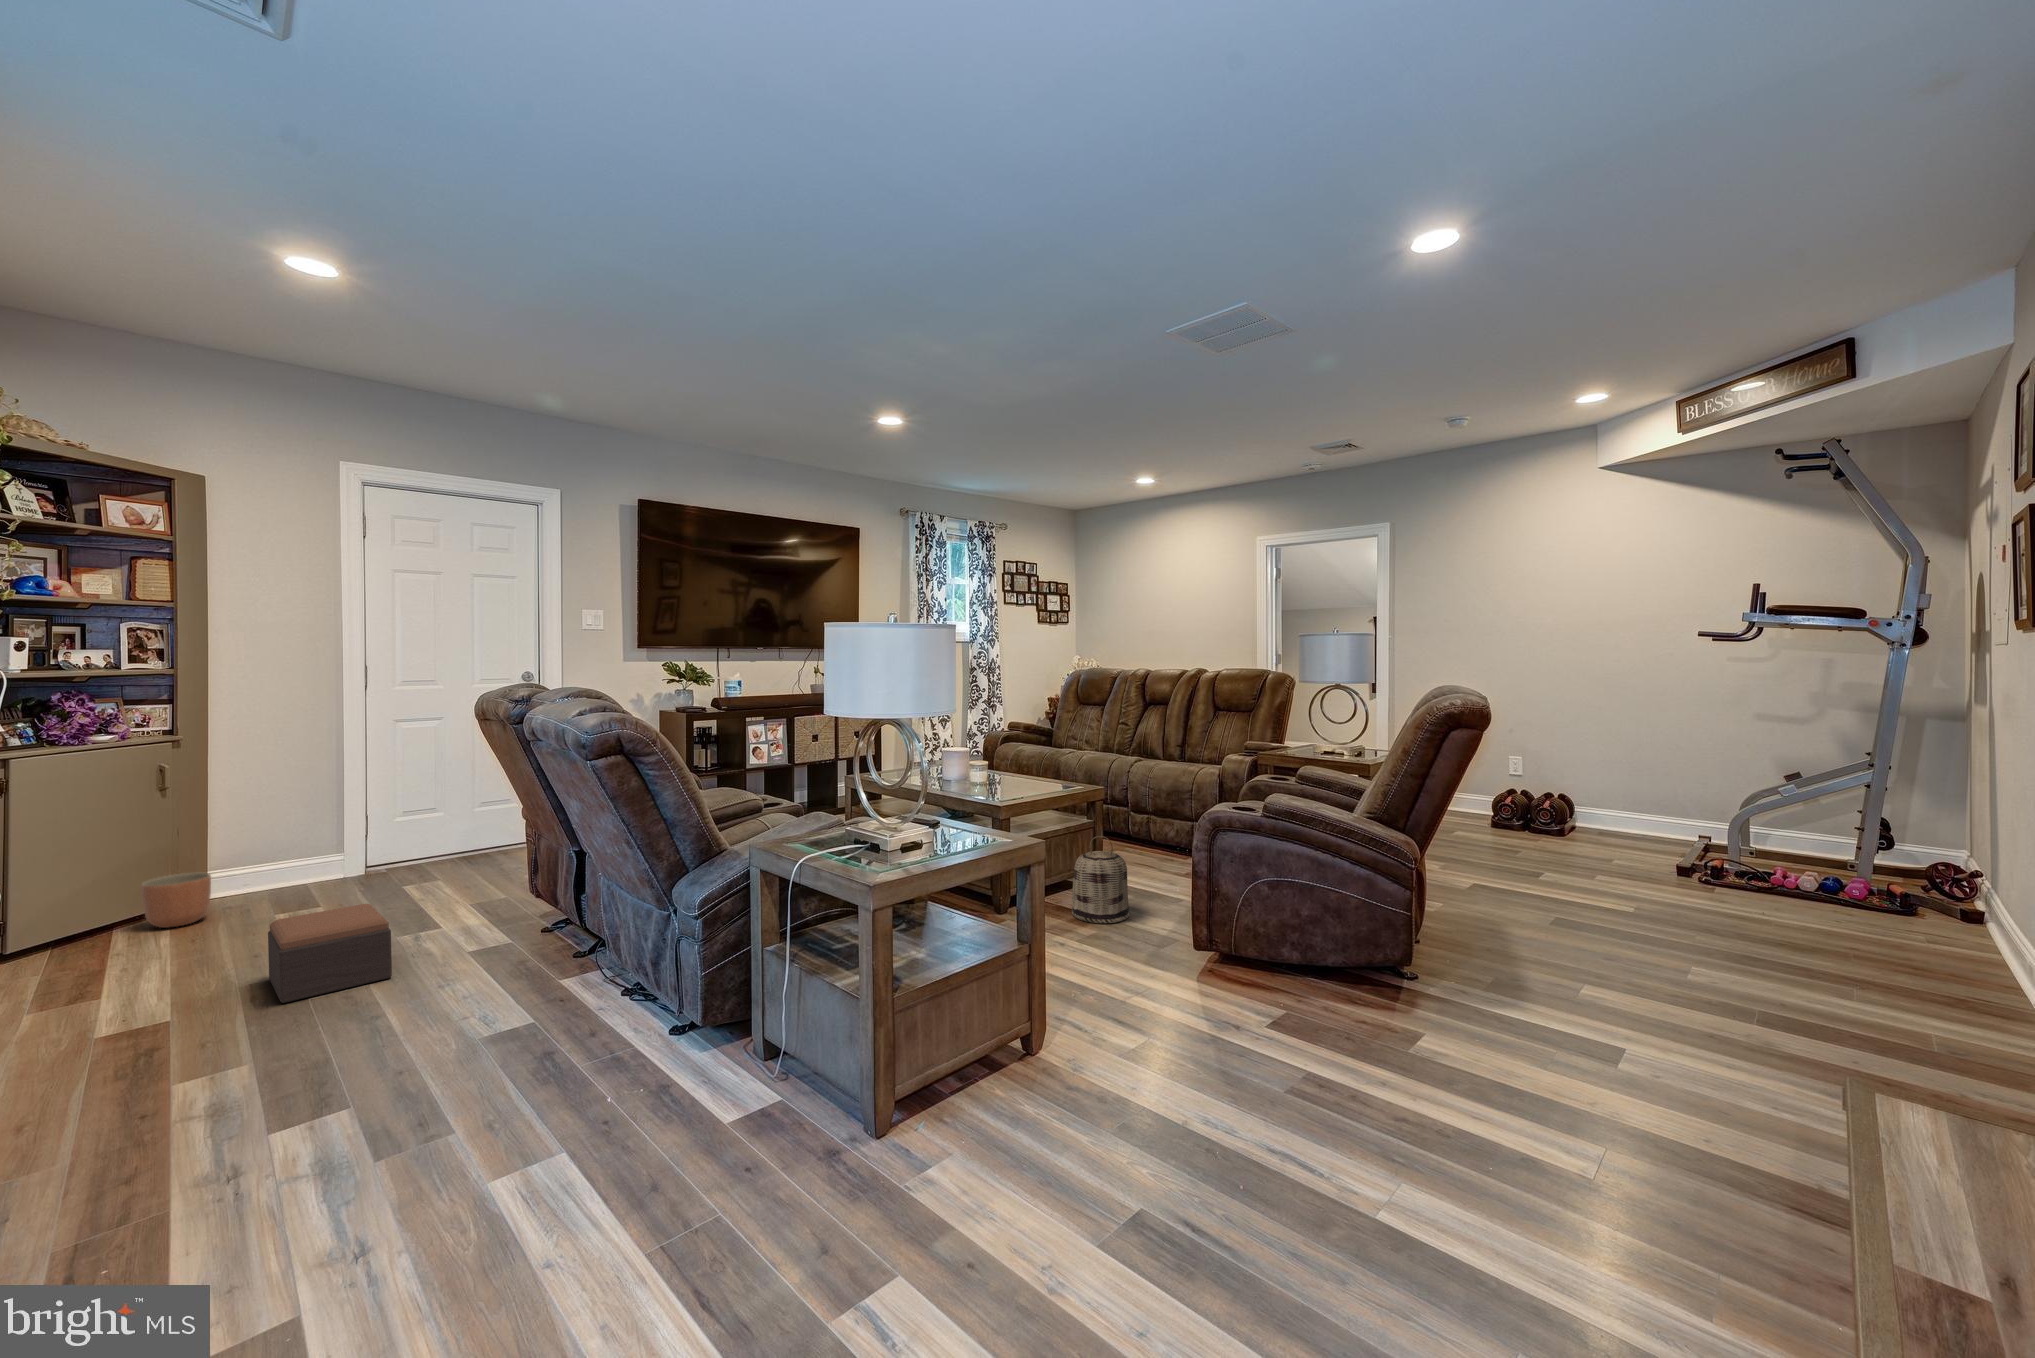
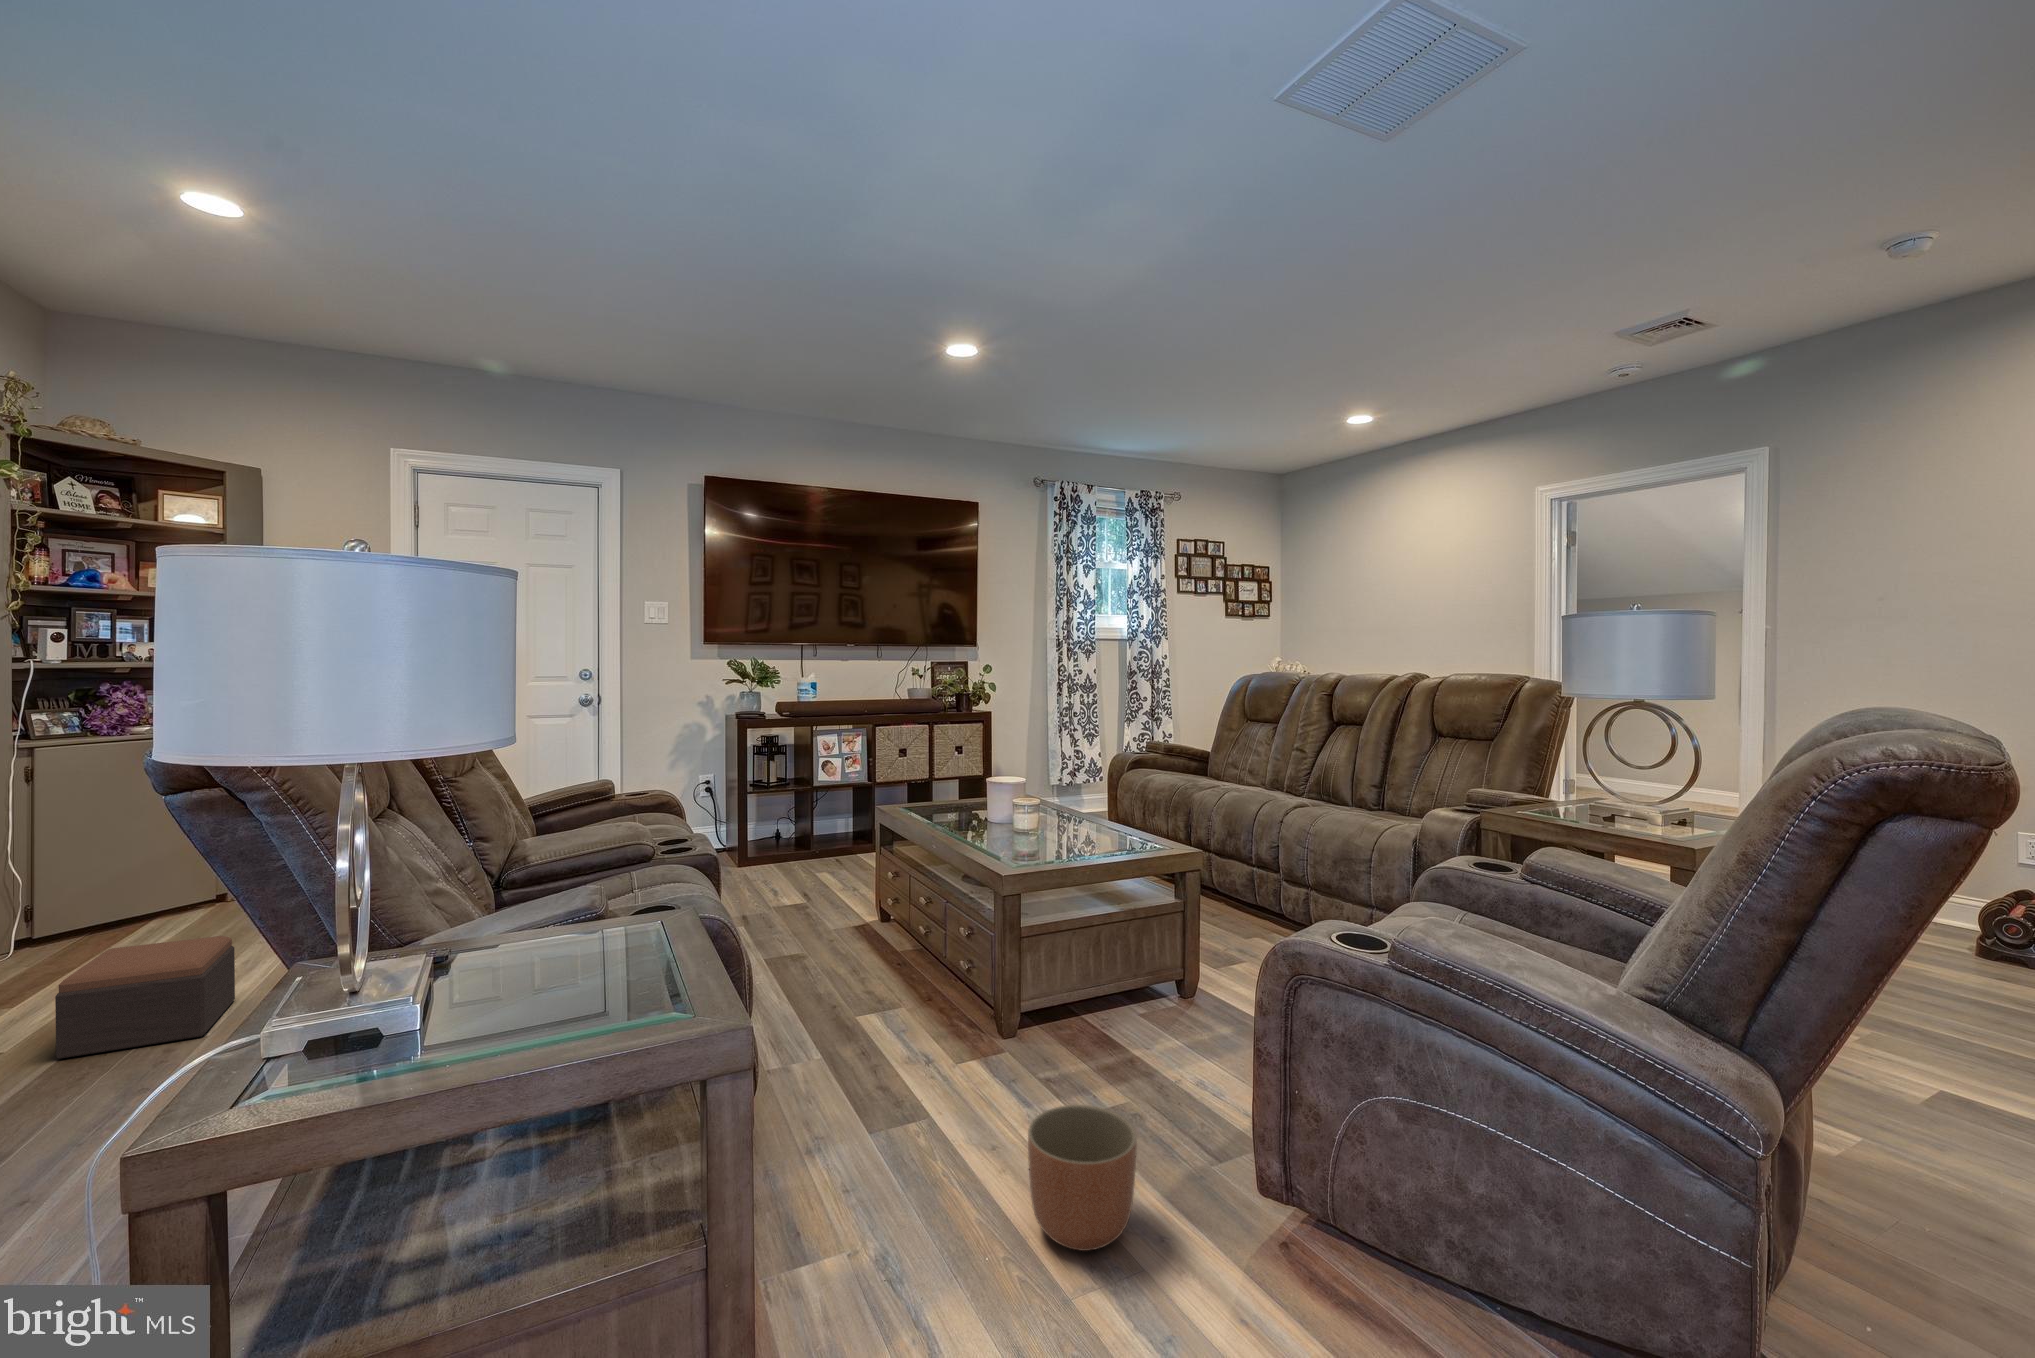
basket: present [1072,836,1130,923] -> none [1110,934,1205,1084]
planter: present [141,873,211,928] -> present [1028,1105,1137,1251]

